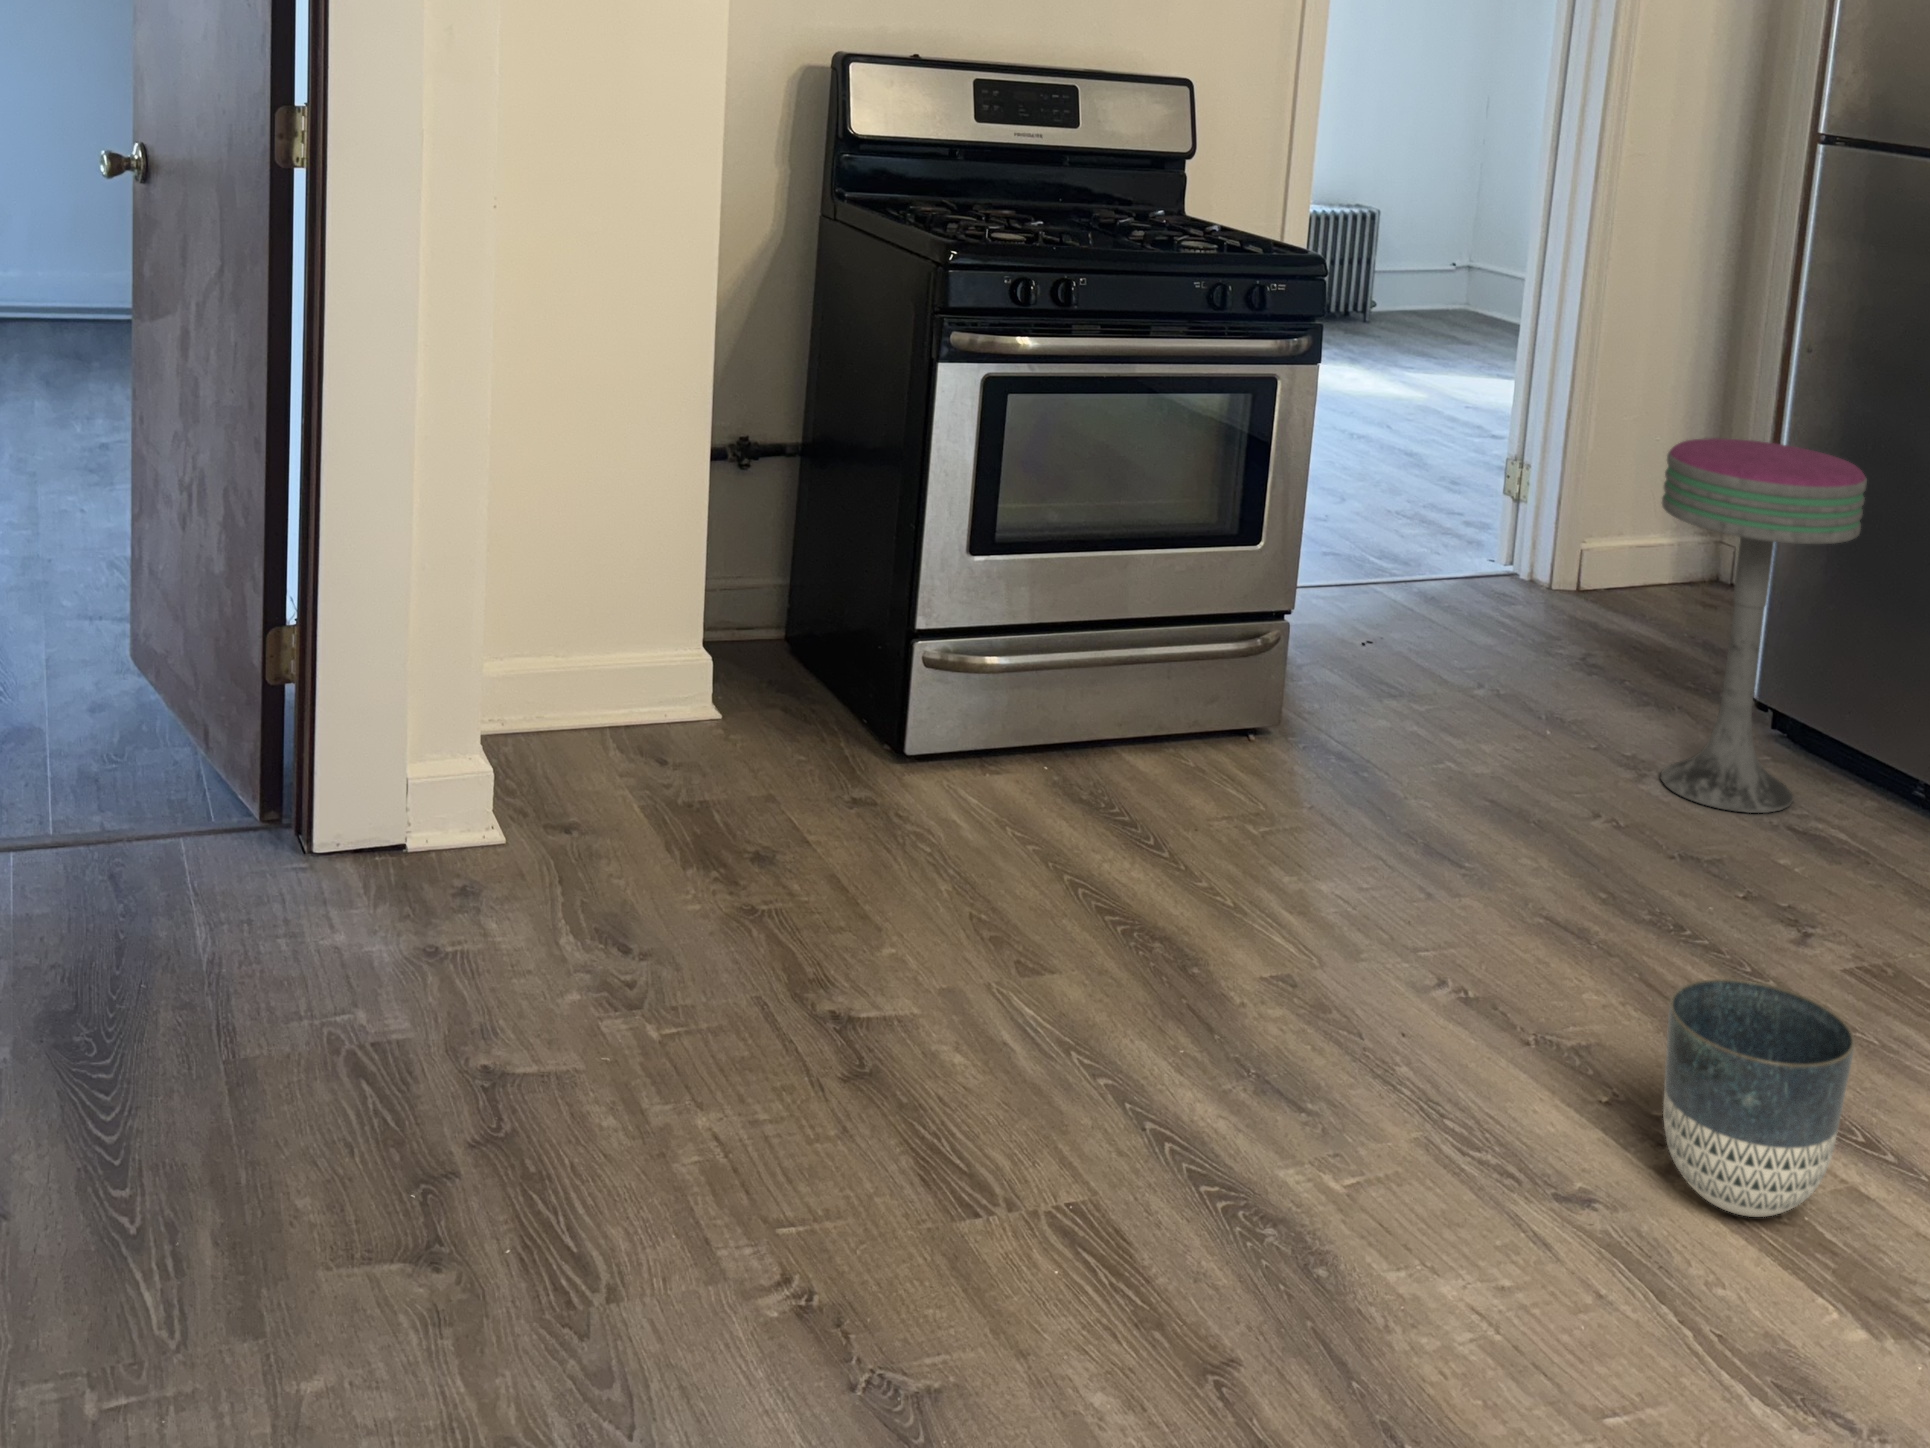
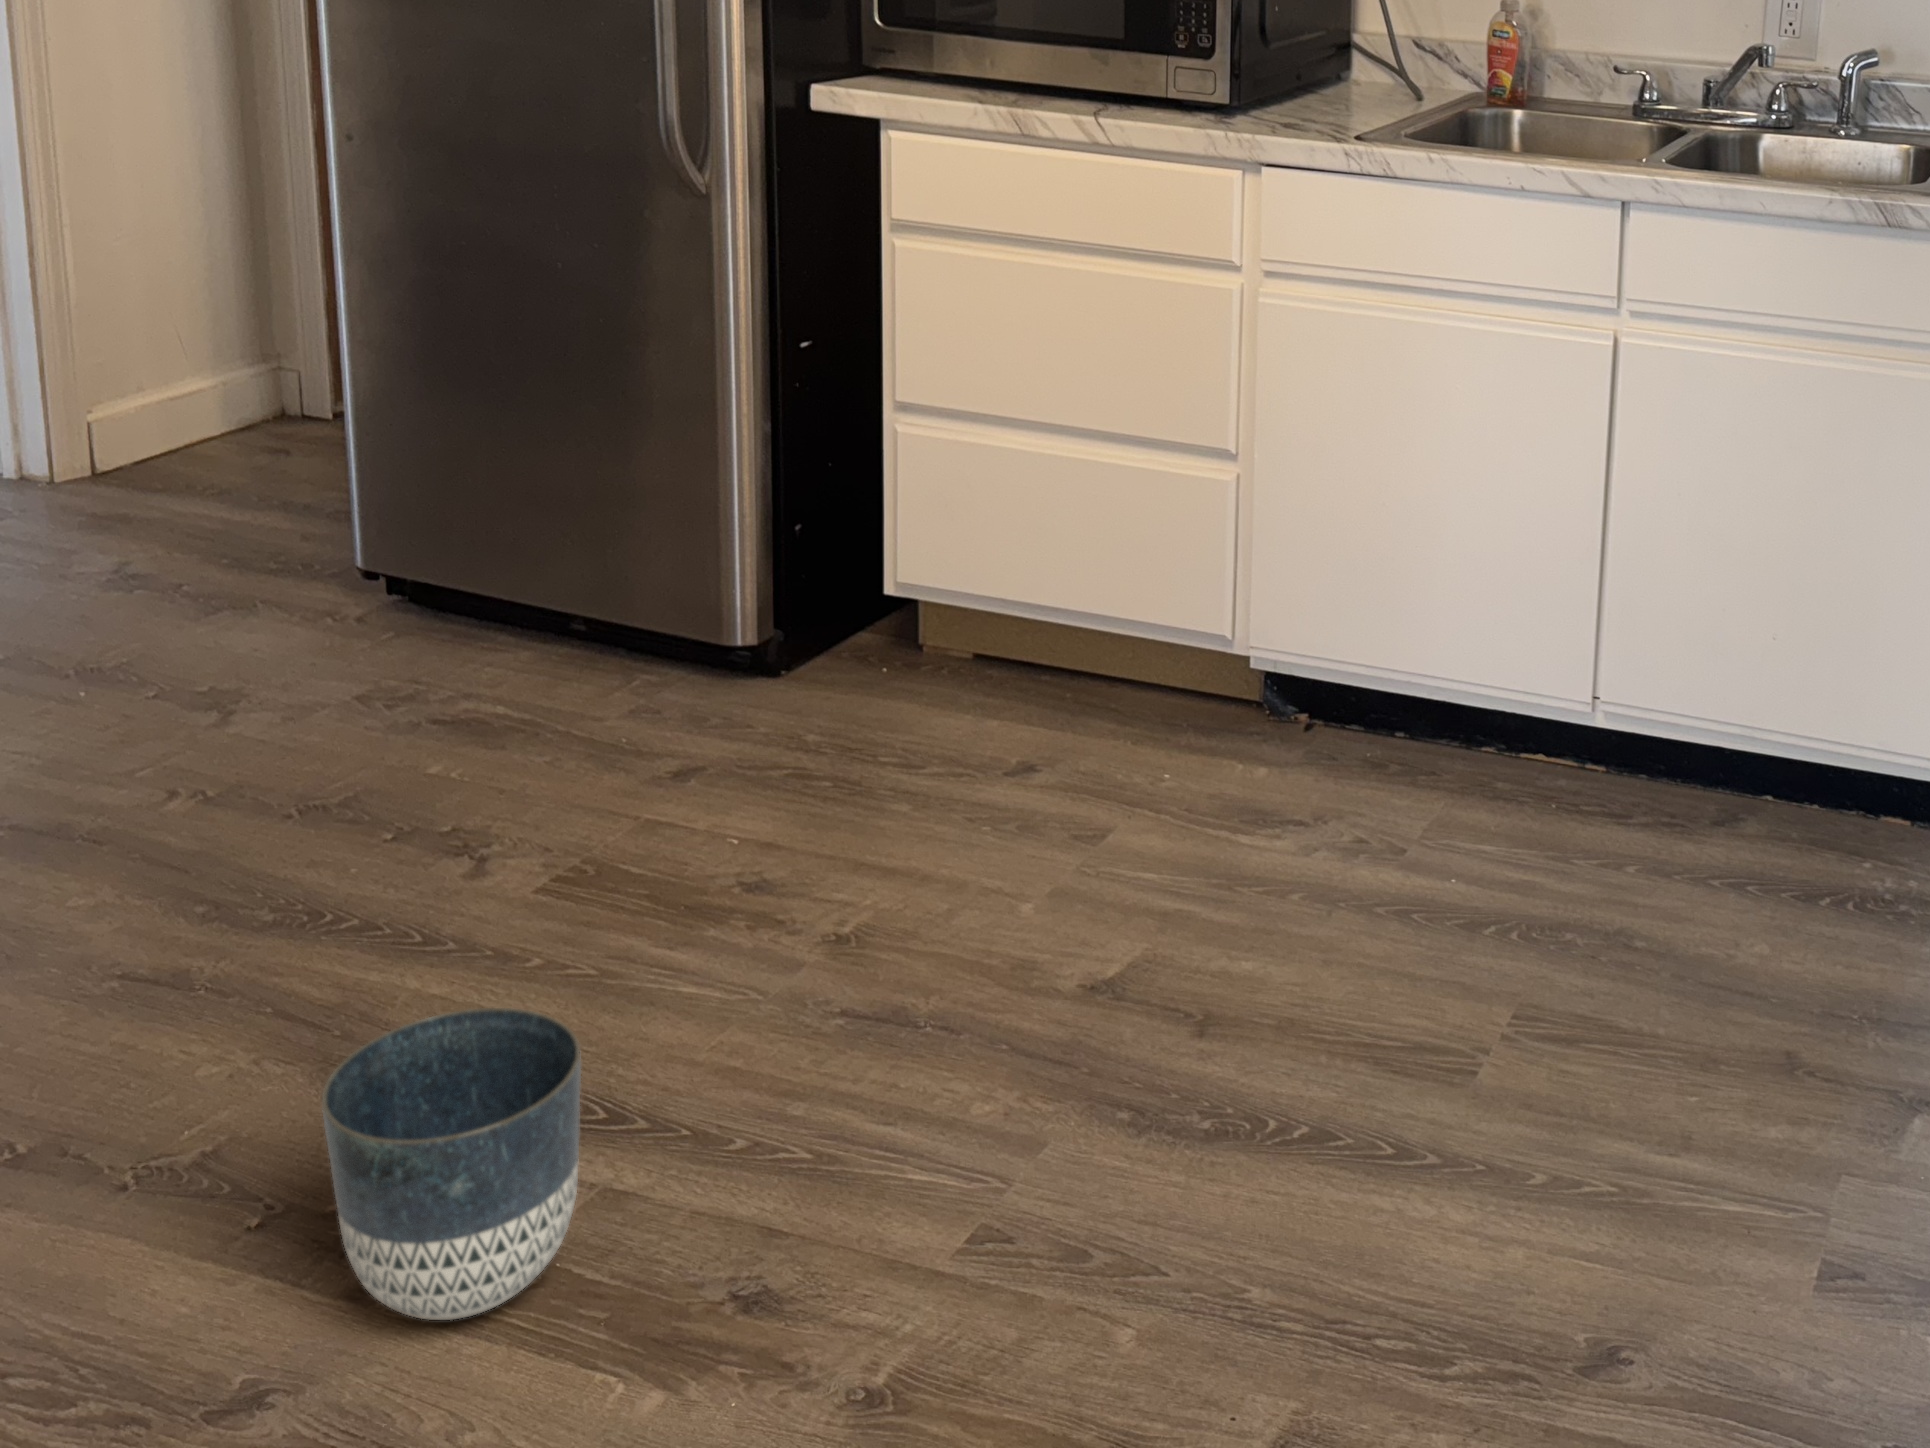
bar stool: present [1661,438,1867,813] -> none [176,265,459,734]

